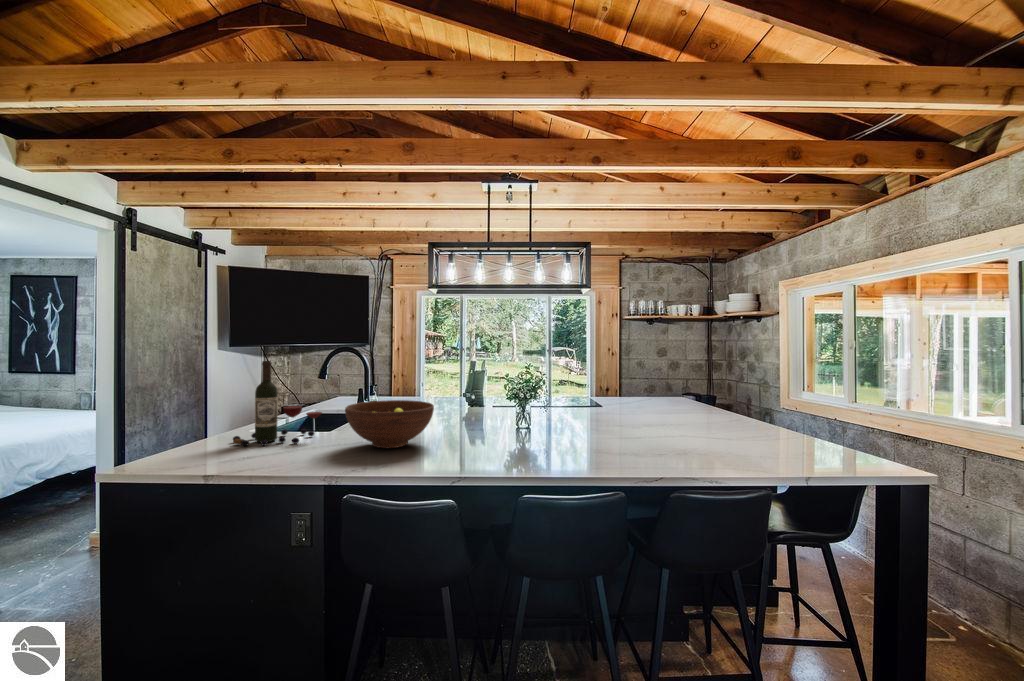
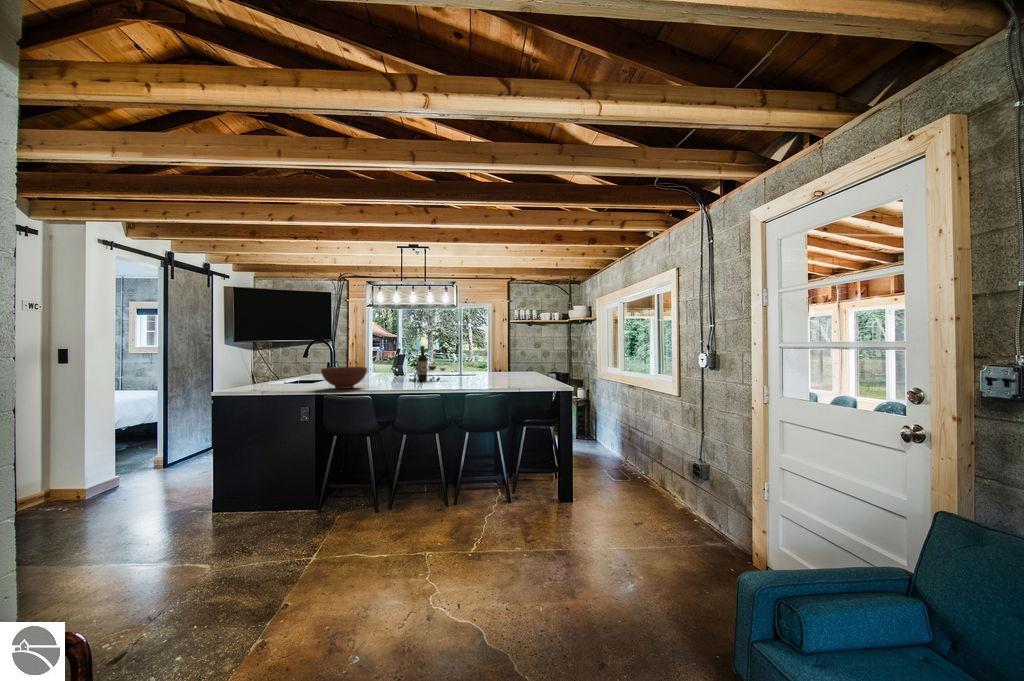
wine bottle: present [233,361,322,446] -> present [409,346,445,382]

